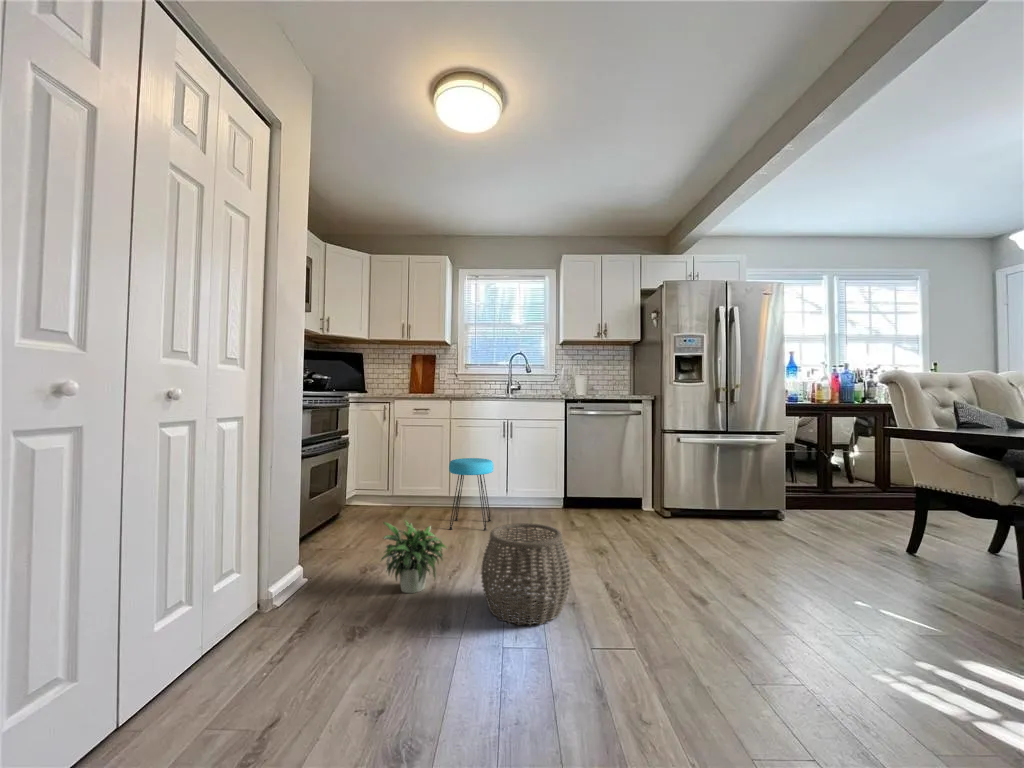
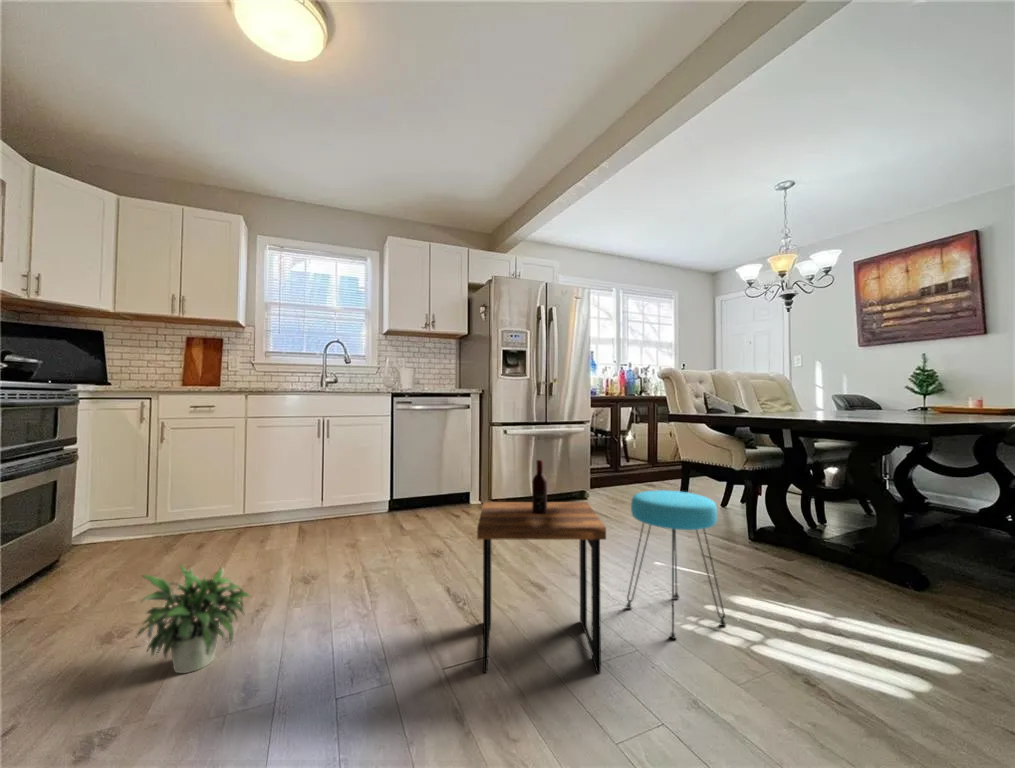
stool: present [449,458,493,530] -> present [626,490,726,639]
side table: none [609,460,731,663] -> present [477,460,606,673]
woven basket: present [481,523,571,625] -> none [306,547,426,687]

